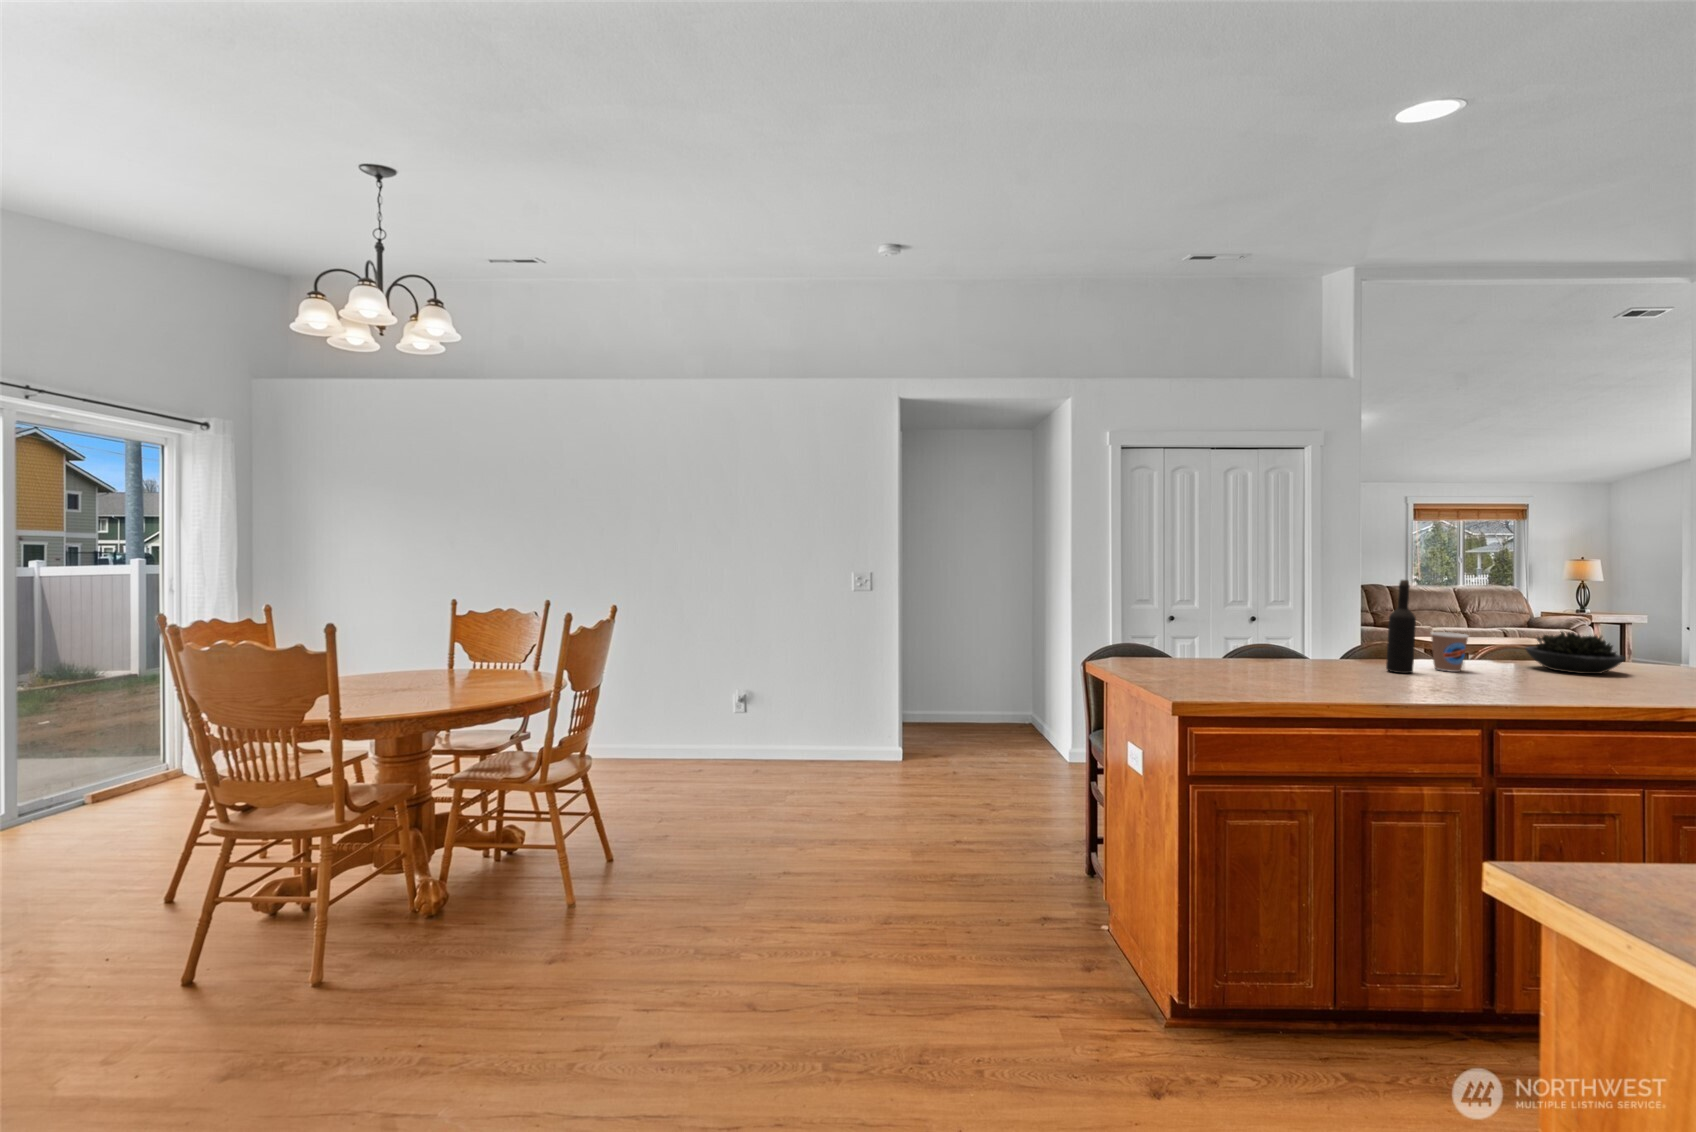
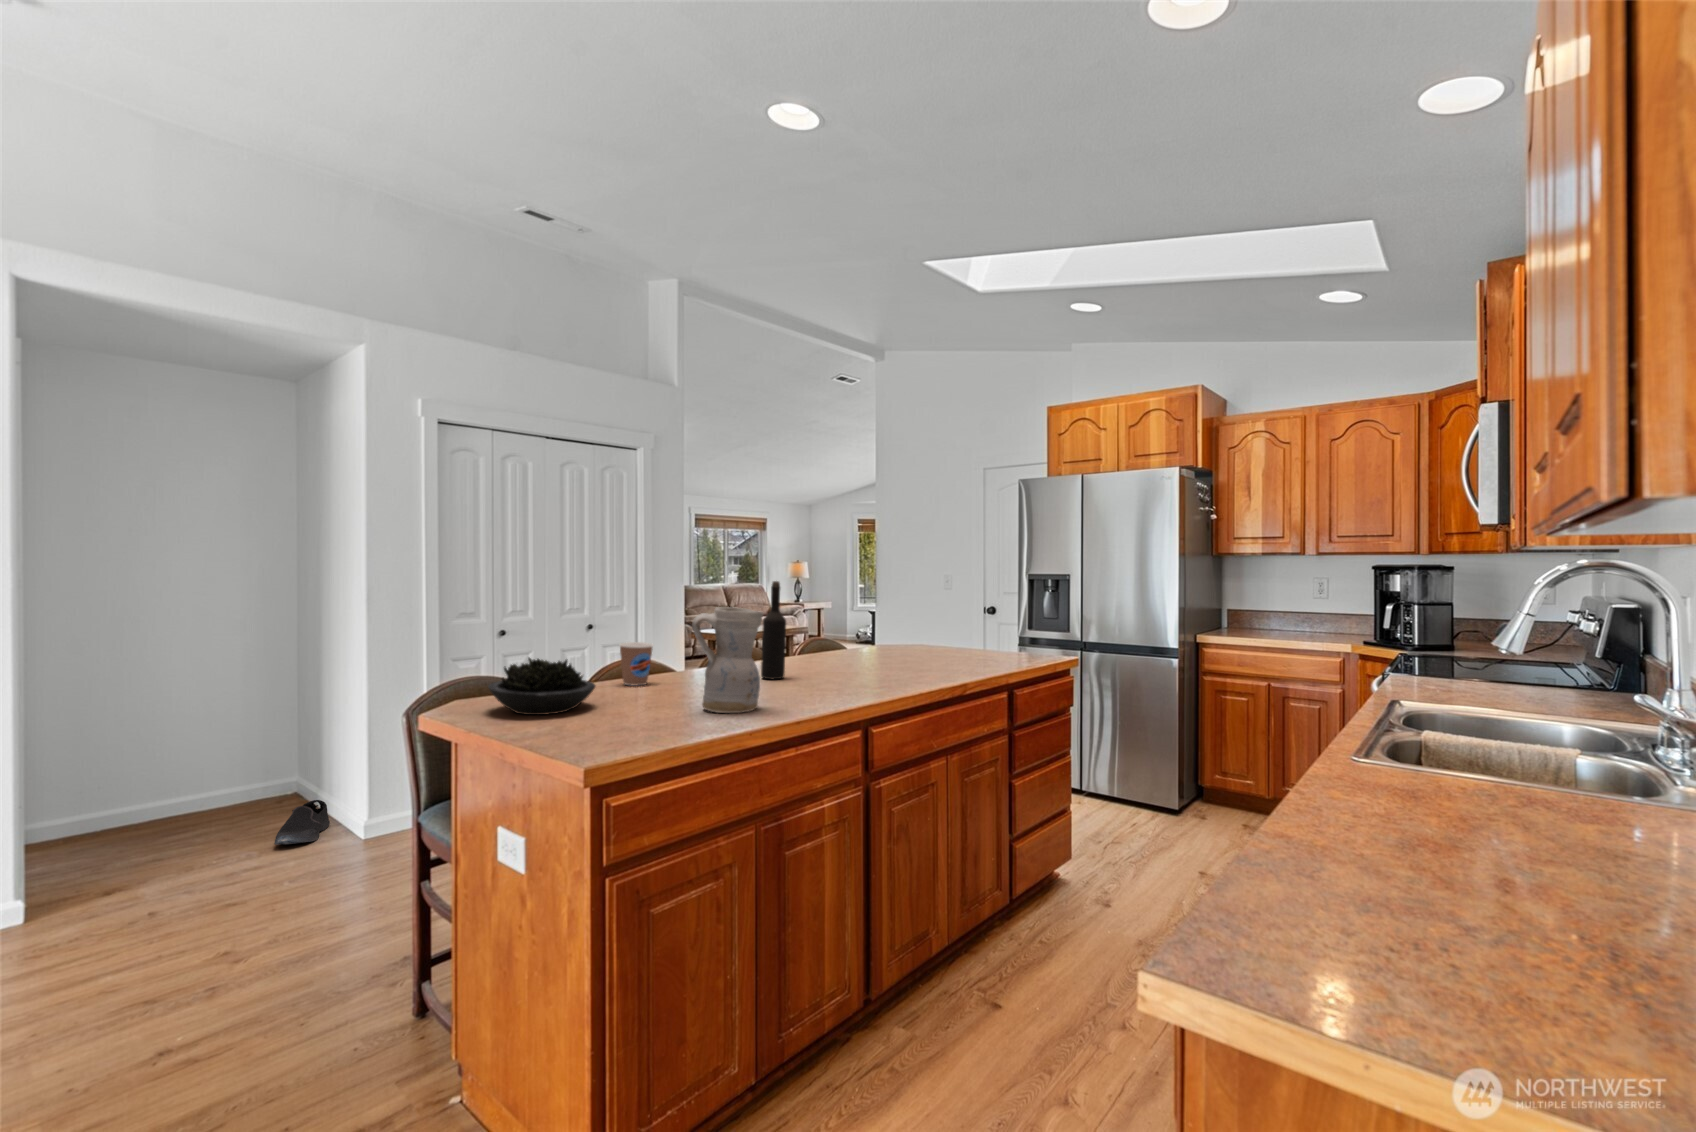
ceramic pitcher: none [1290,599,1360,691] -> present [692,607,763,713]
coffee cup: present [1431,632,1468,672] -> present [620,642,653,686]
succulent plant: present [1525,632,1625,674] -> present [488,658,595,715]
shoe: none [1013,730,1048,758] -> present [274,800,330,845]

